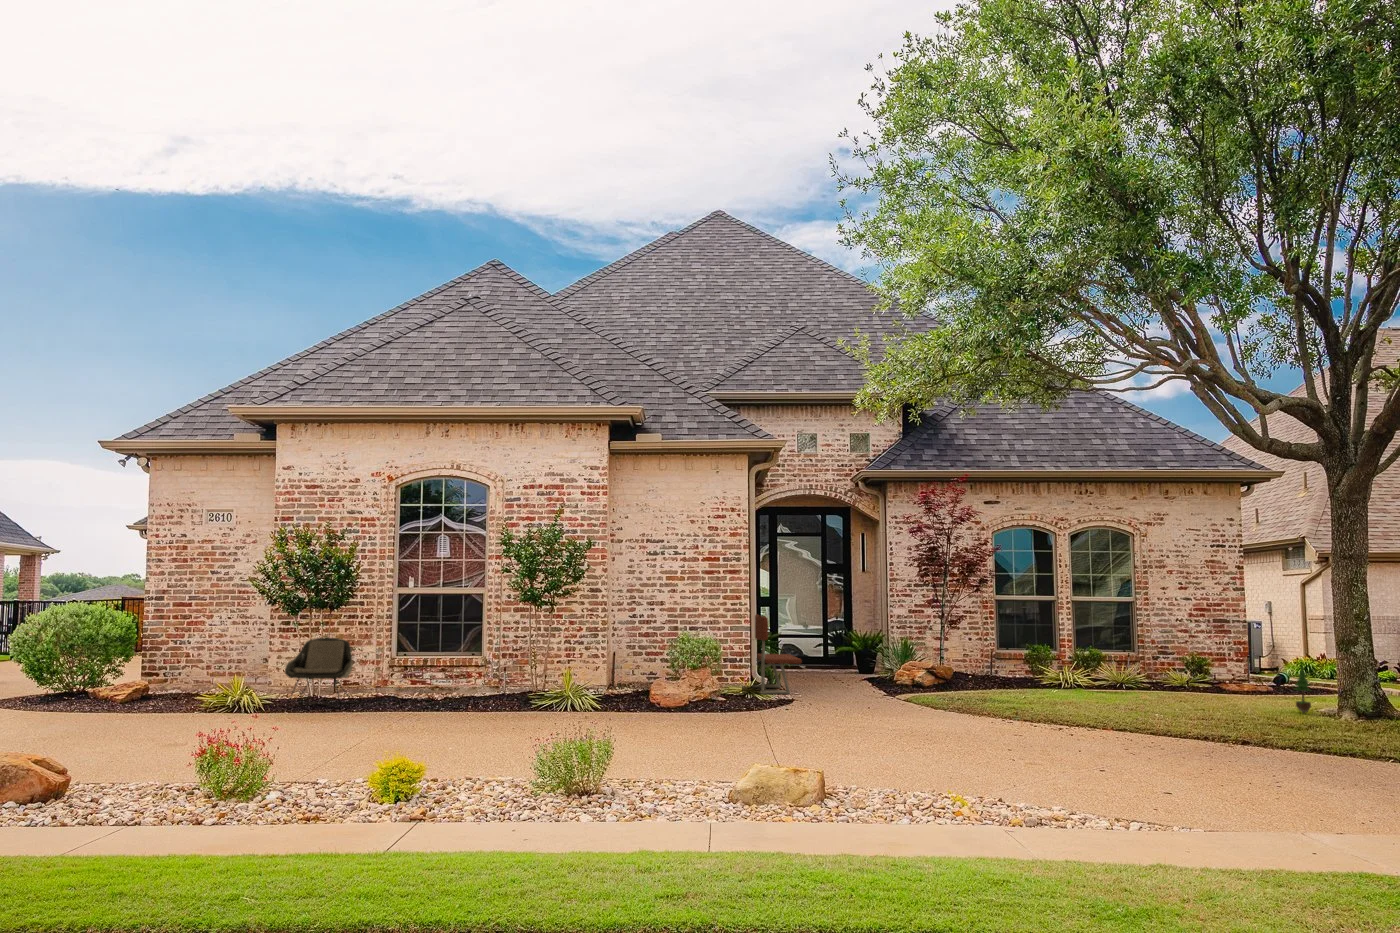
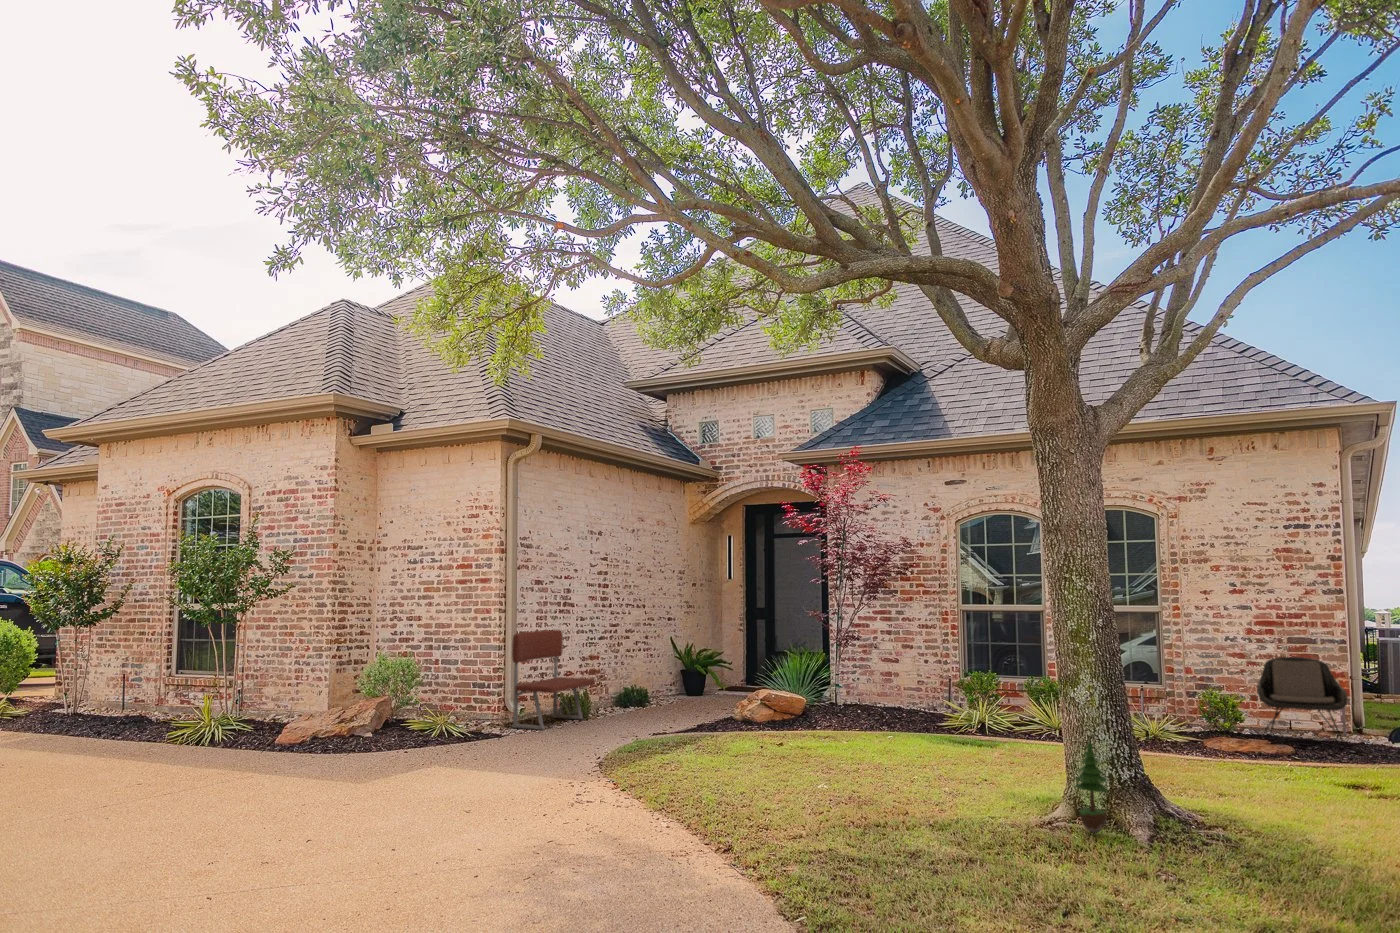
lounge chair: present [285,637,353,709] -> present [1257,657,1348,749]

